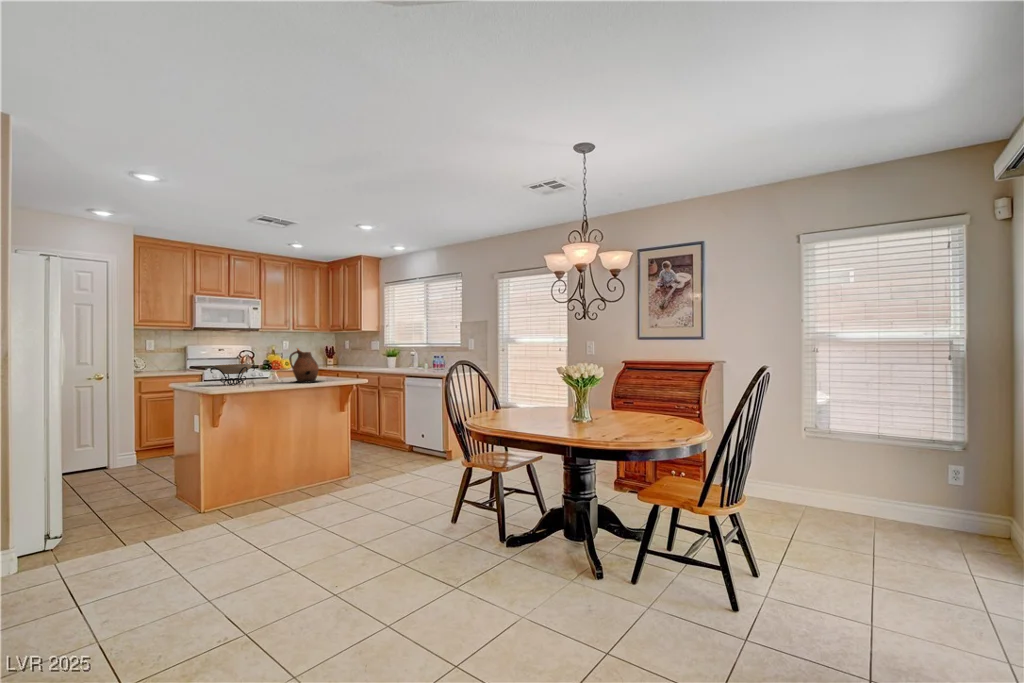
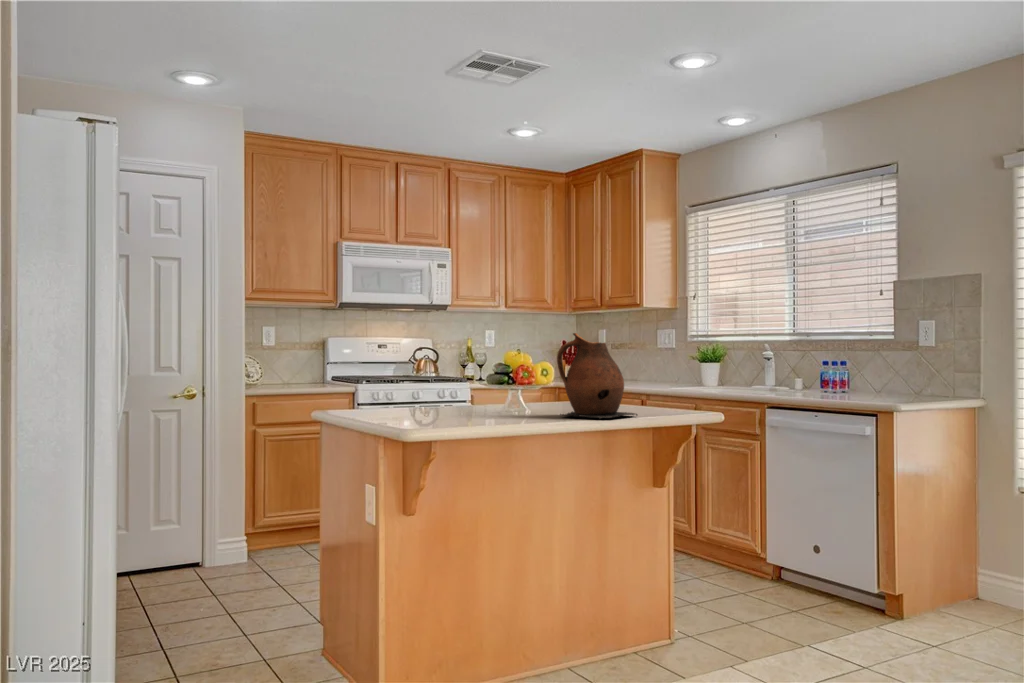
decorative bowl: present [210,364,255,385] -> none [394,370,482,419]

